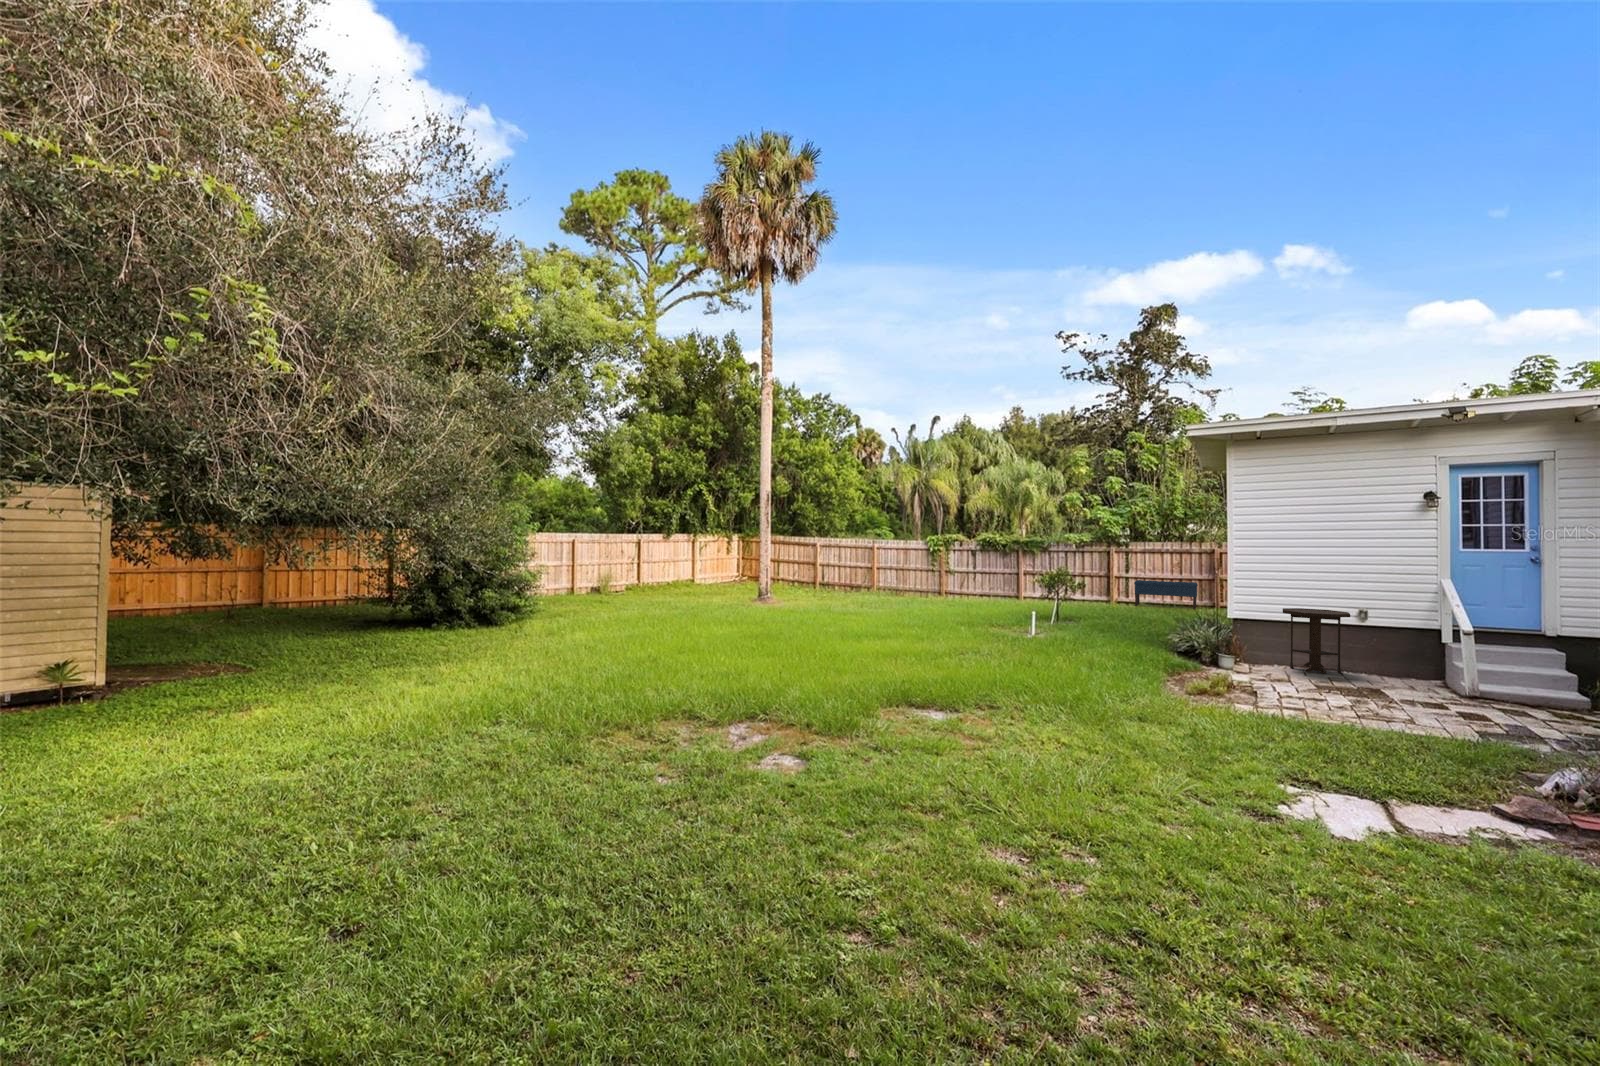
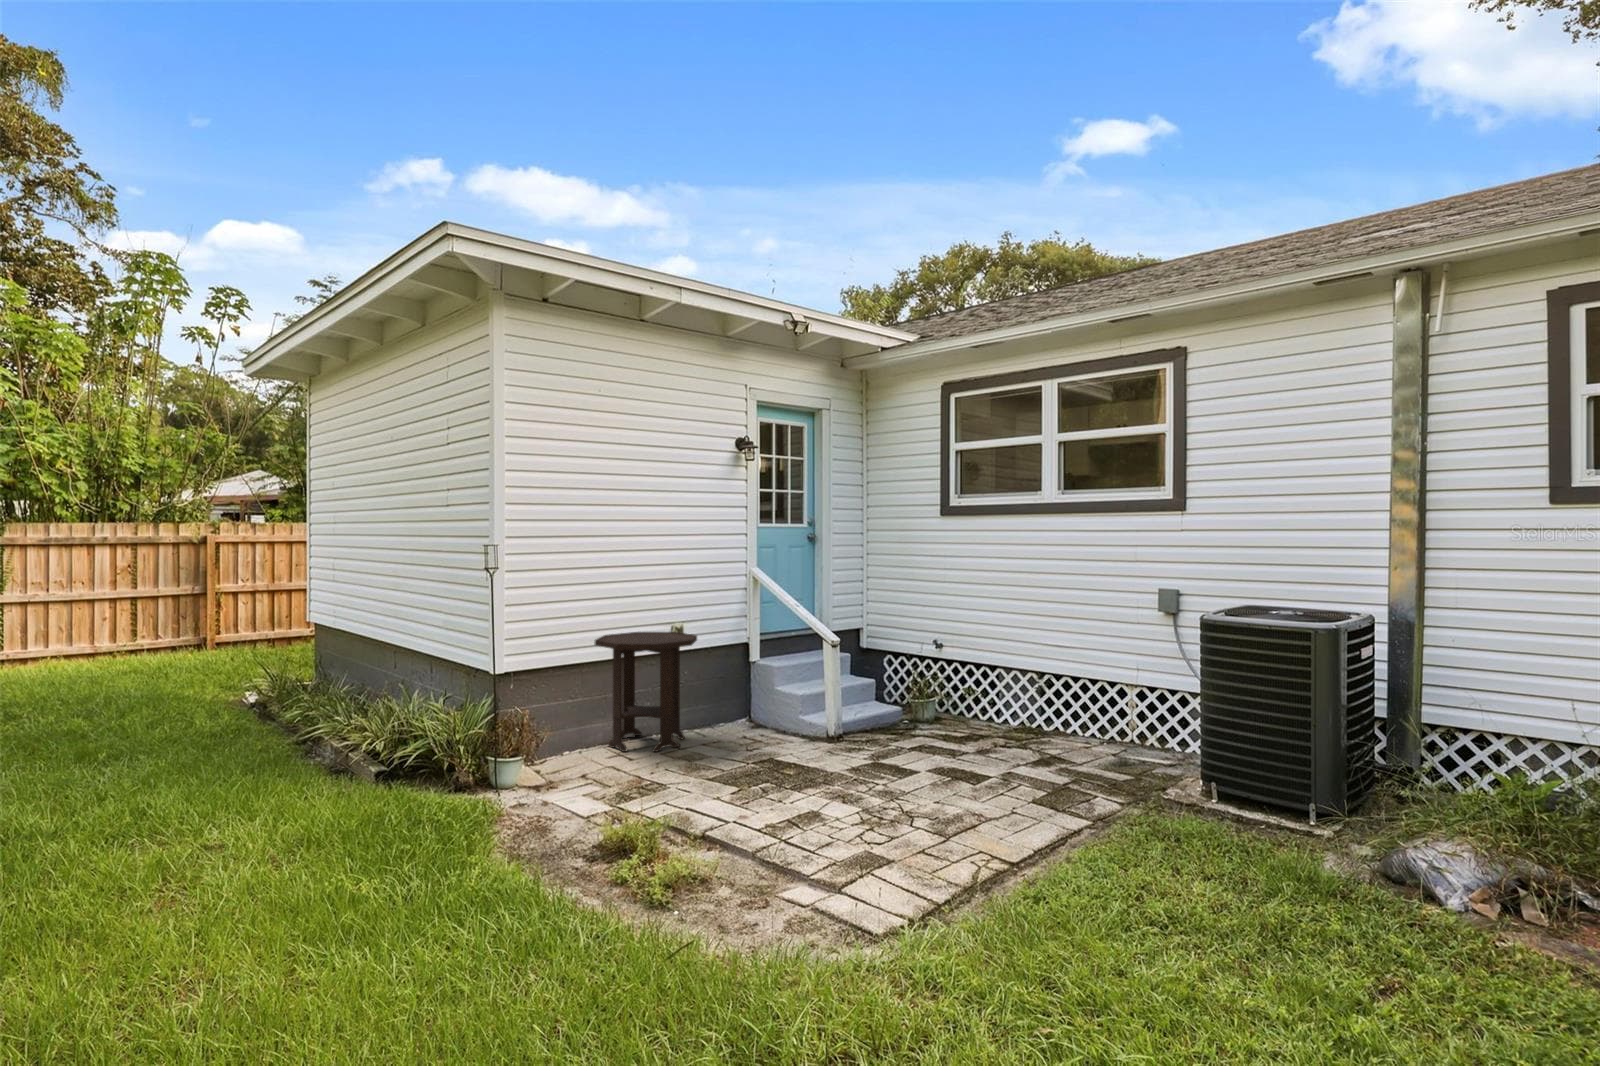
bench: present [1134,580,1198,609] -> none [24,602,180,667]

